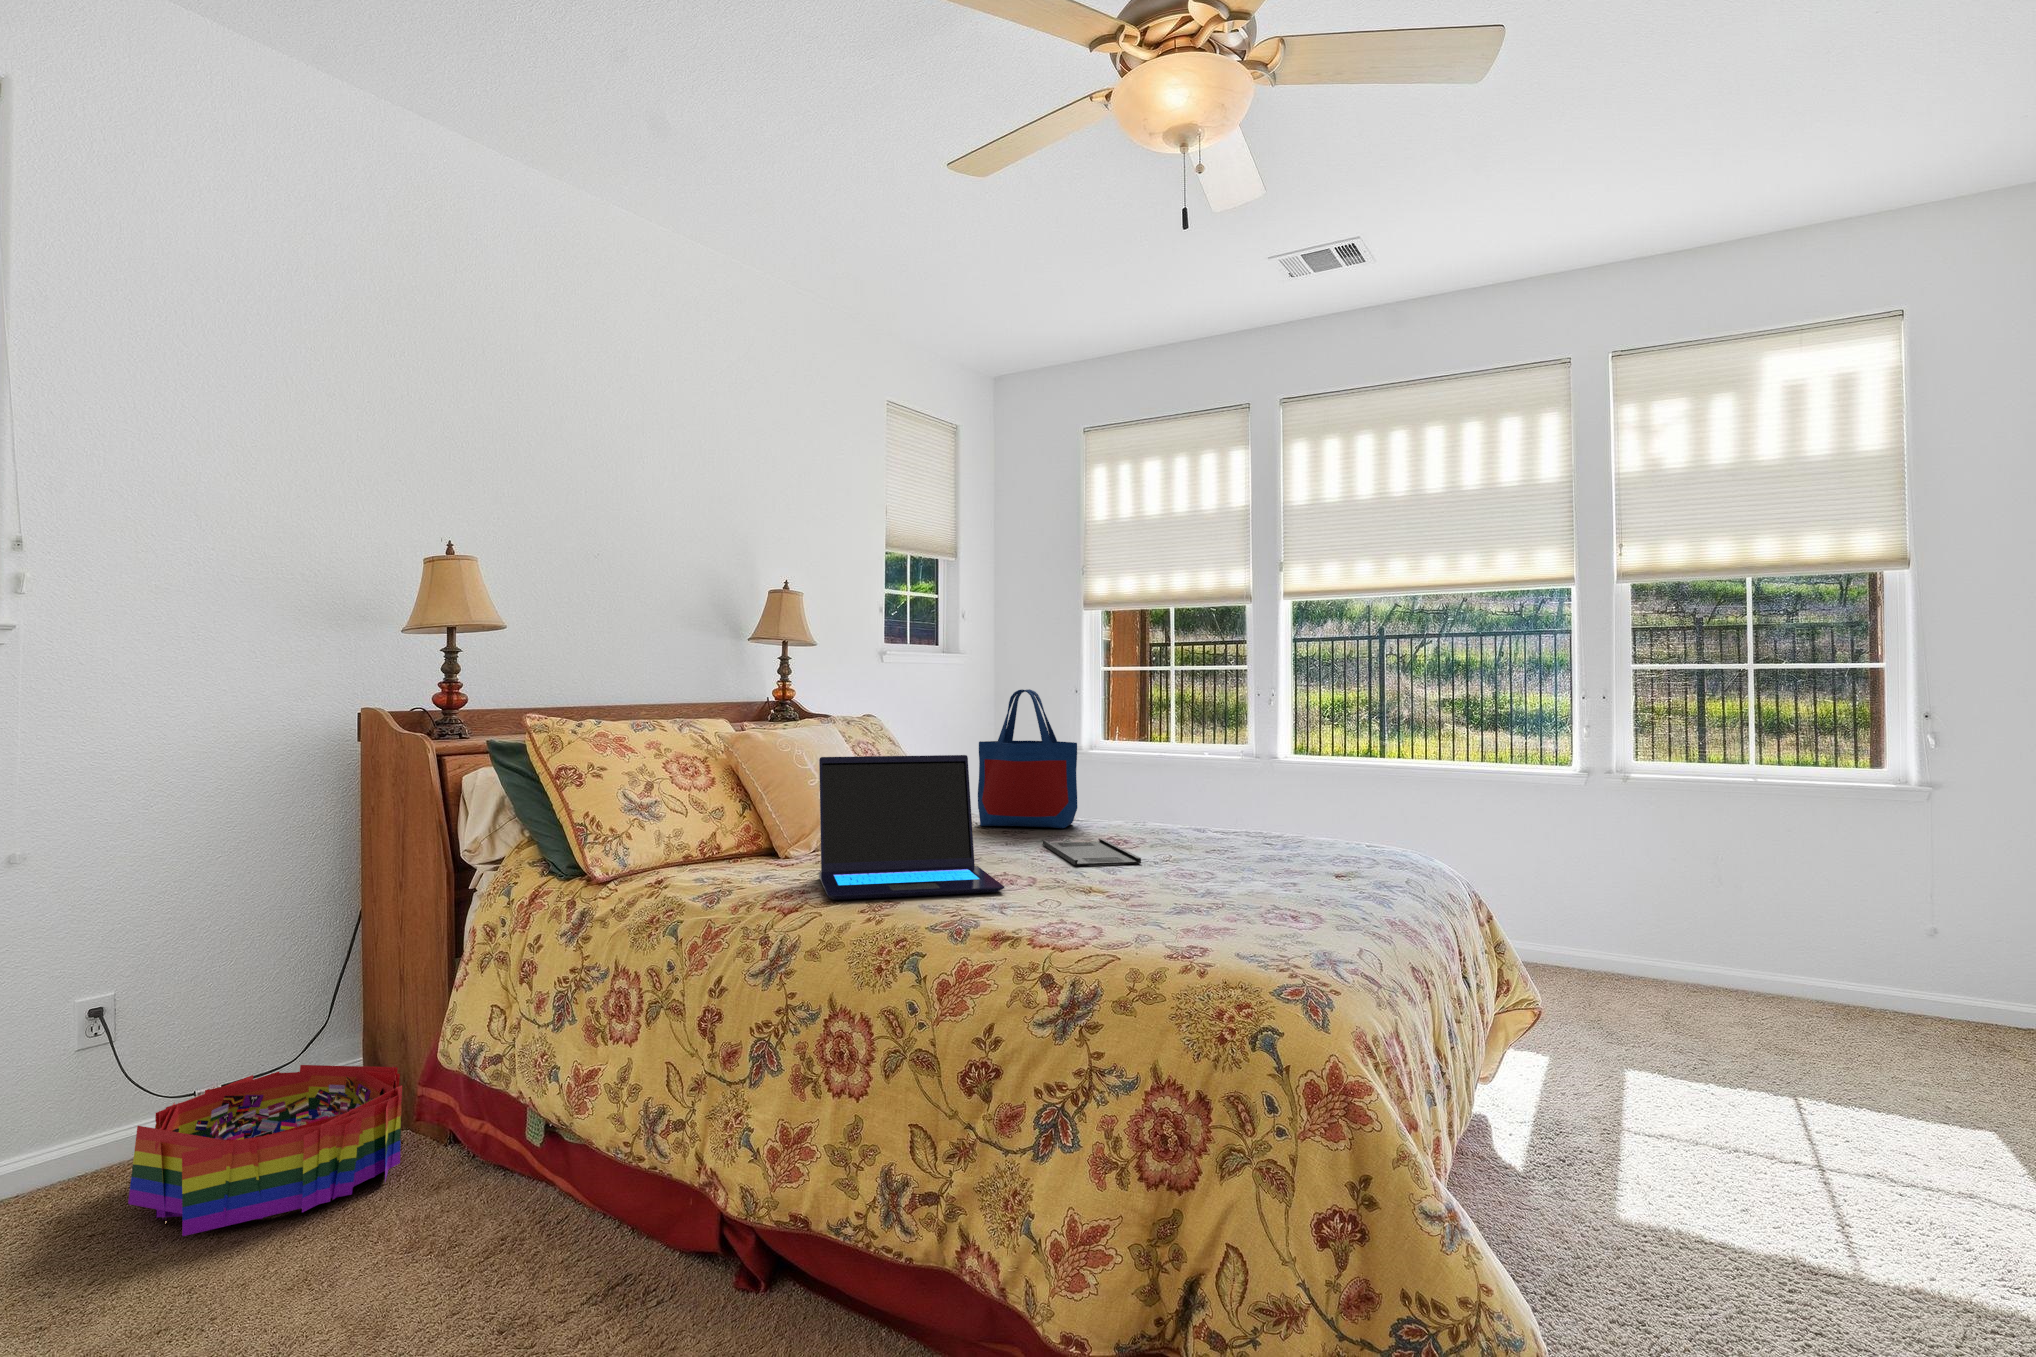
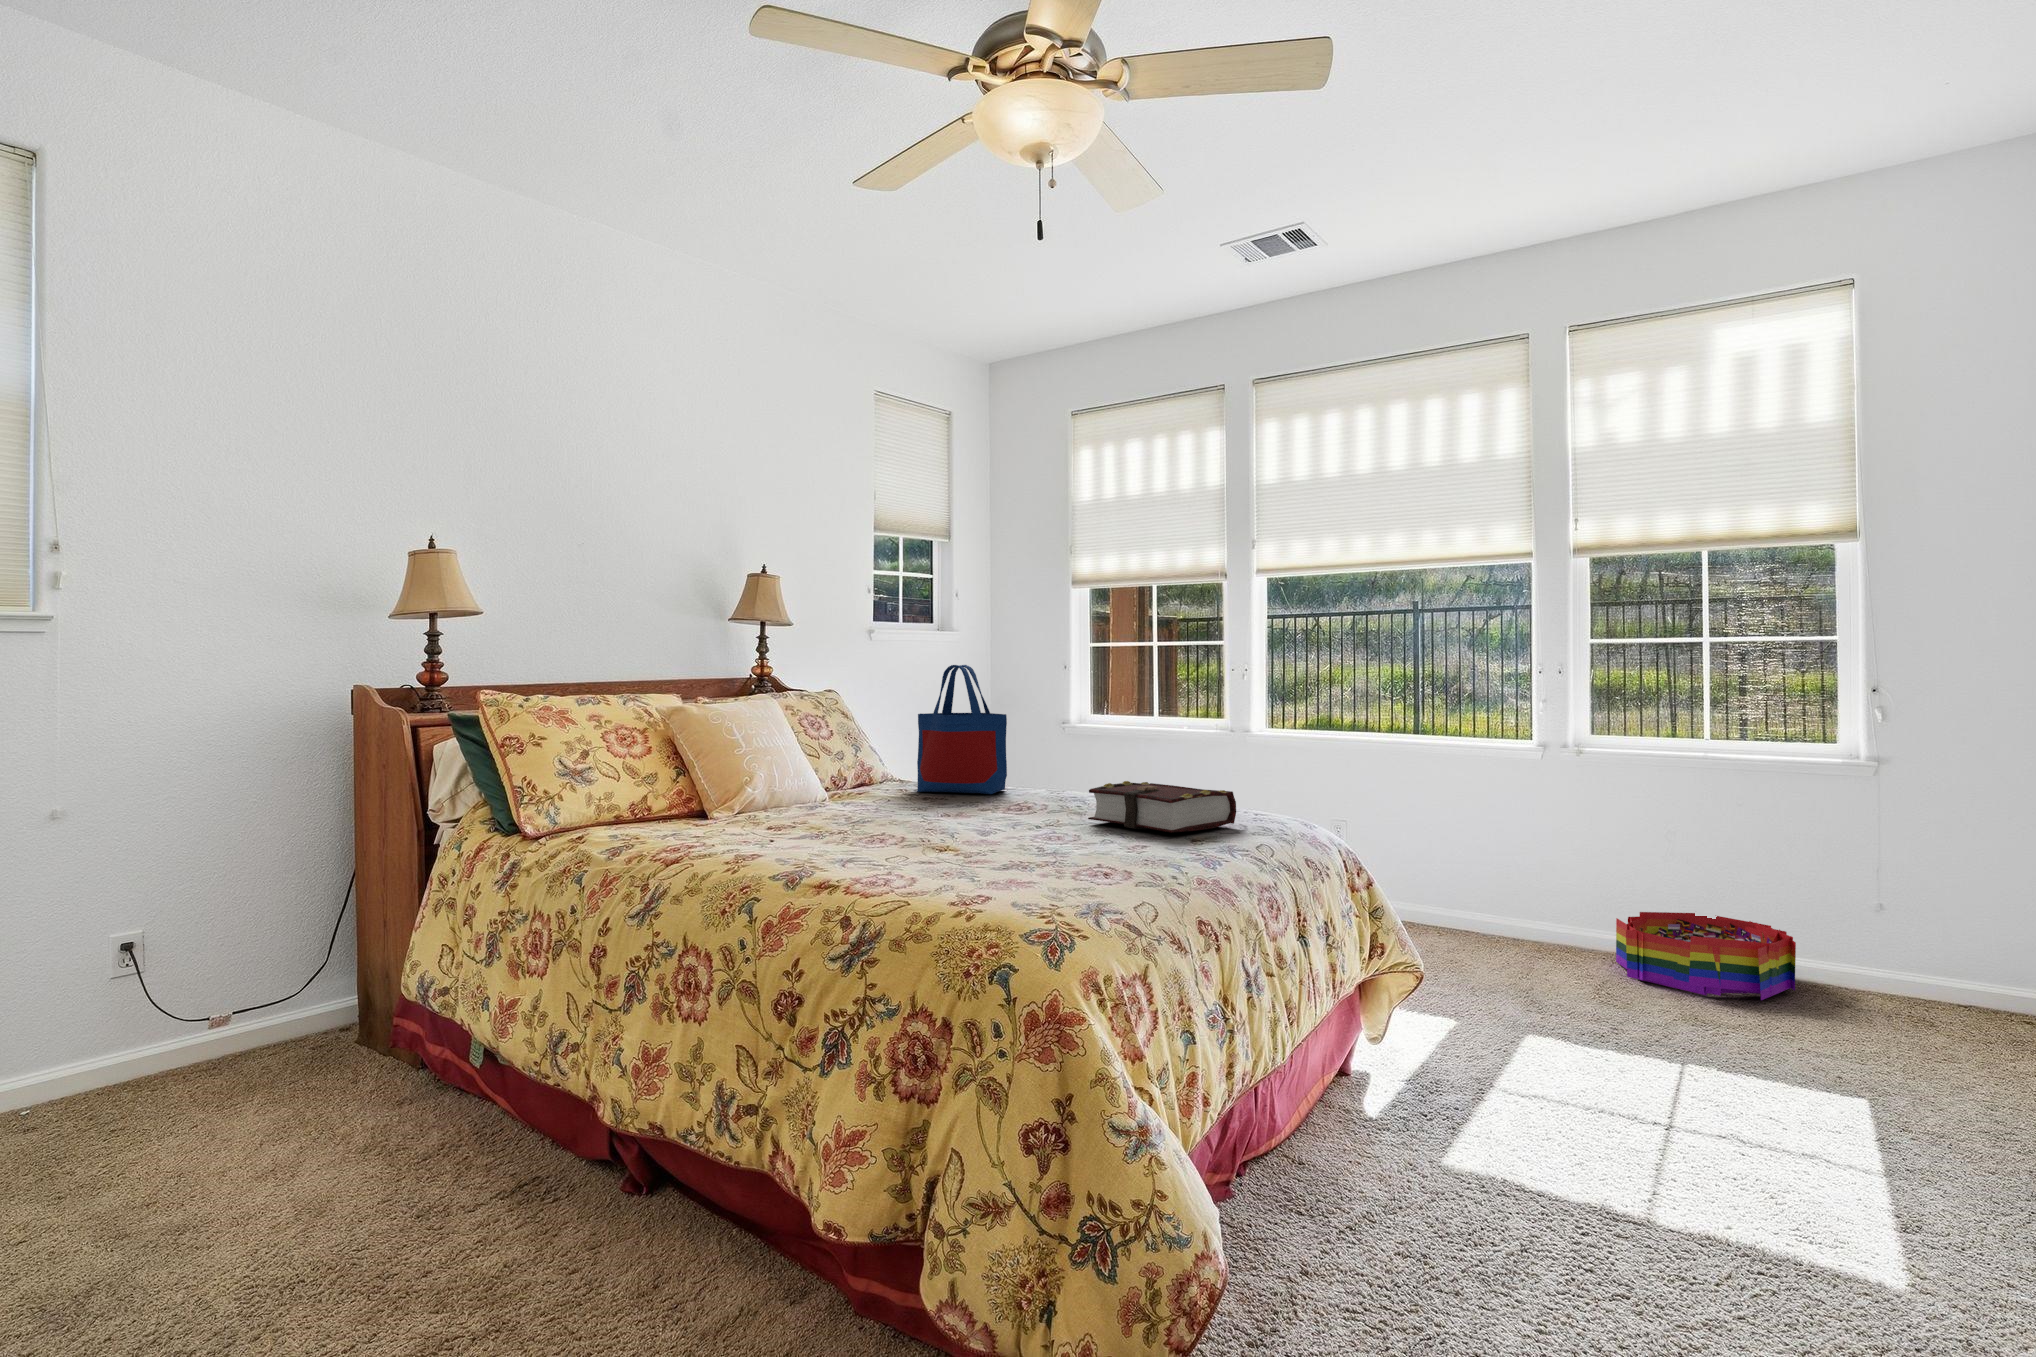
laptop: present [819,755,1004,900] -> none [708,725,873,853]
book: none [1205,815,1364,872] -> present [1088,781,1236,832]
tray: present [1043,838,1141,866] -> none [956,803,1027,826]
storage bin: present [128,1065,402,1236] -> present [1616,912,1796,1000]

